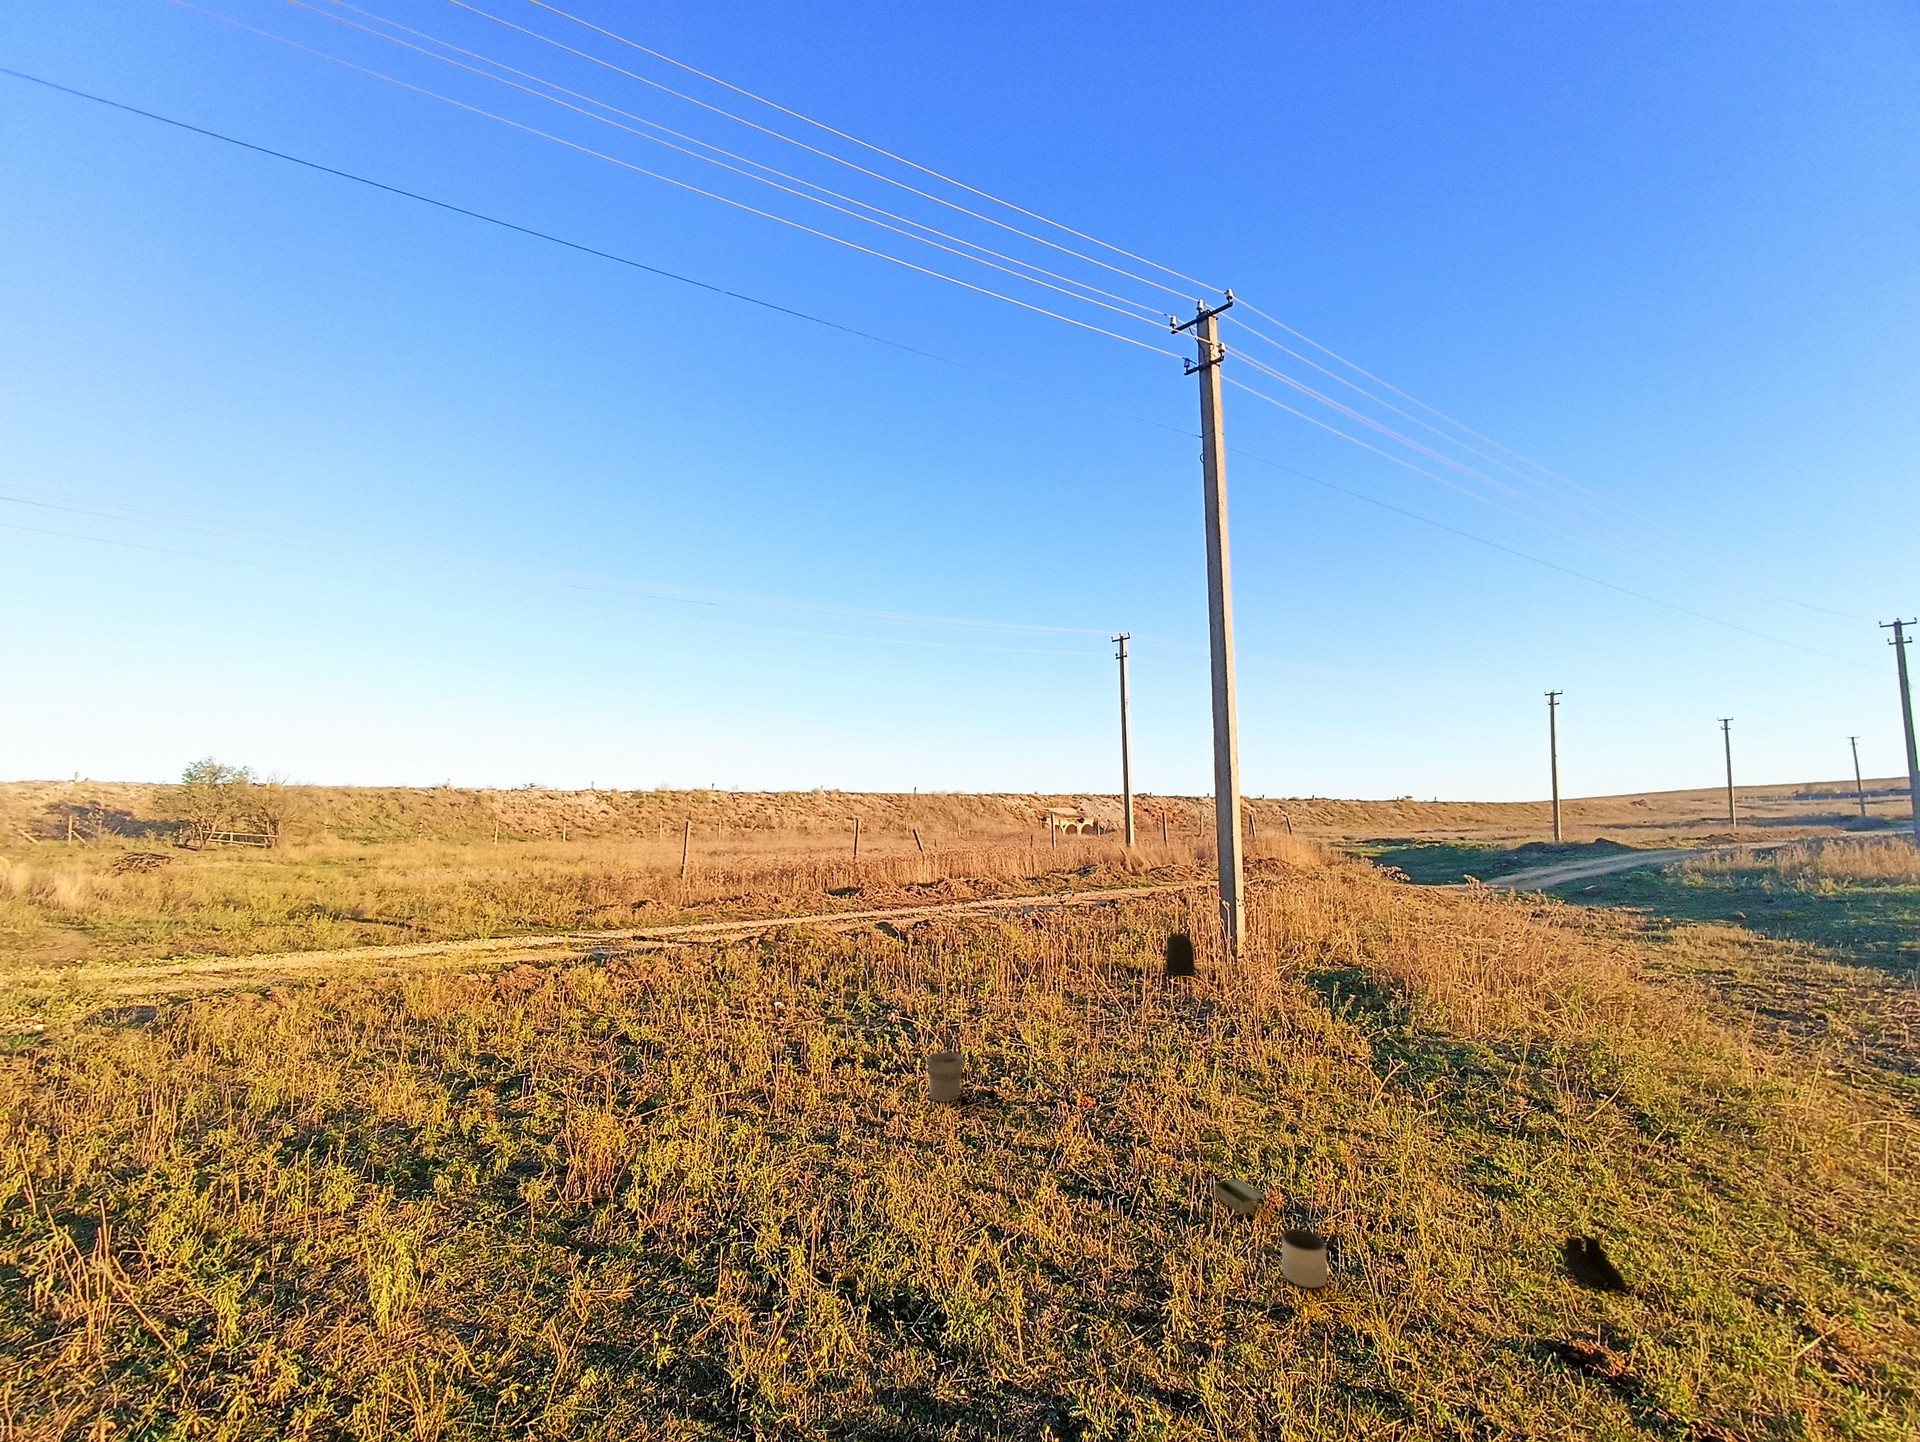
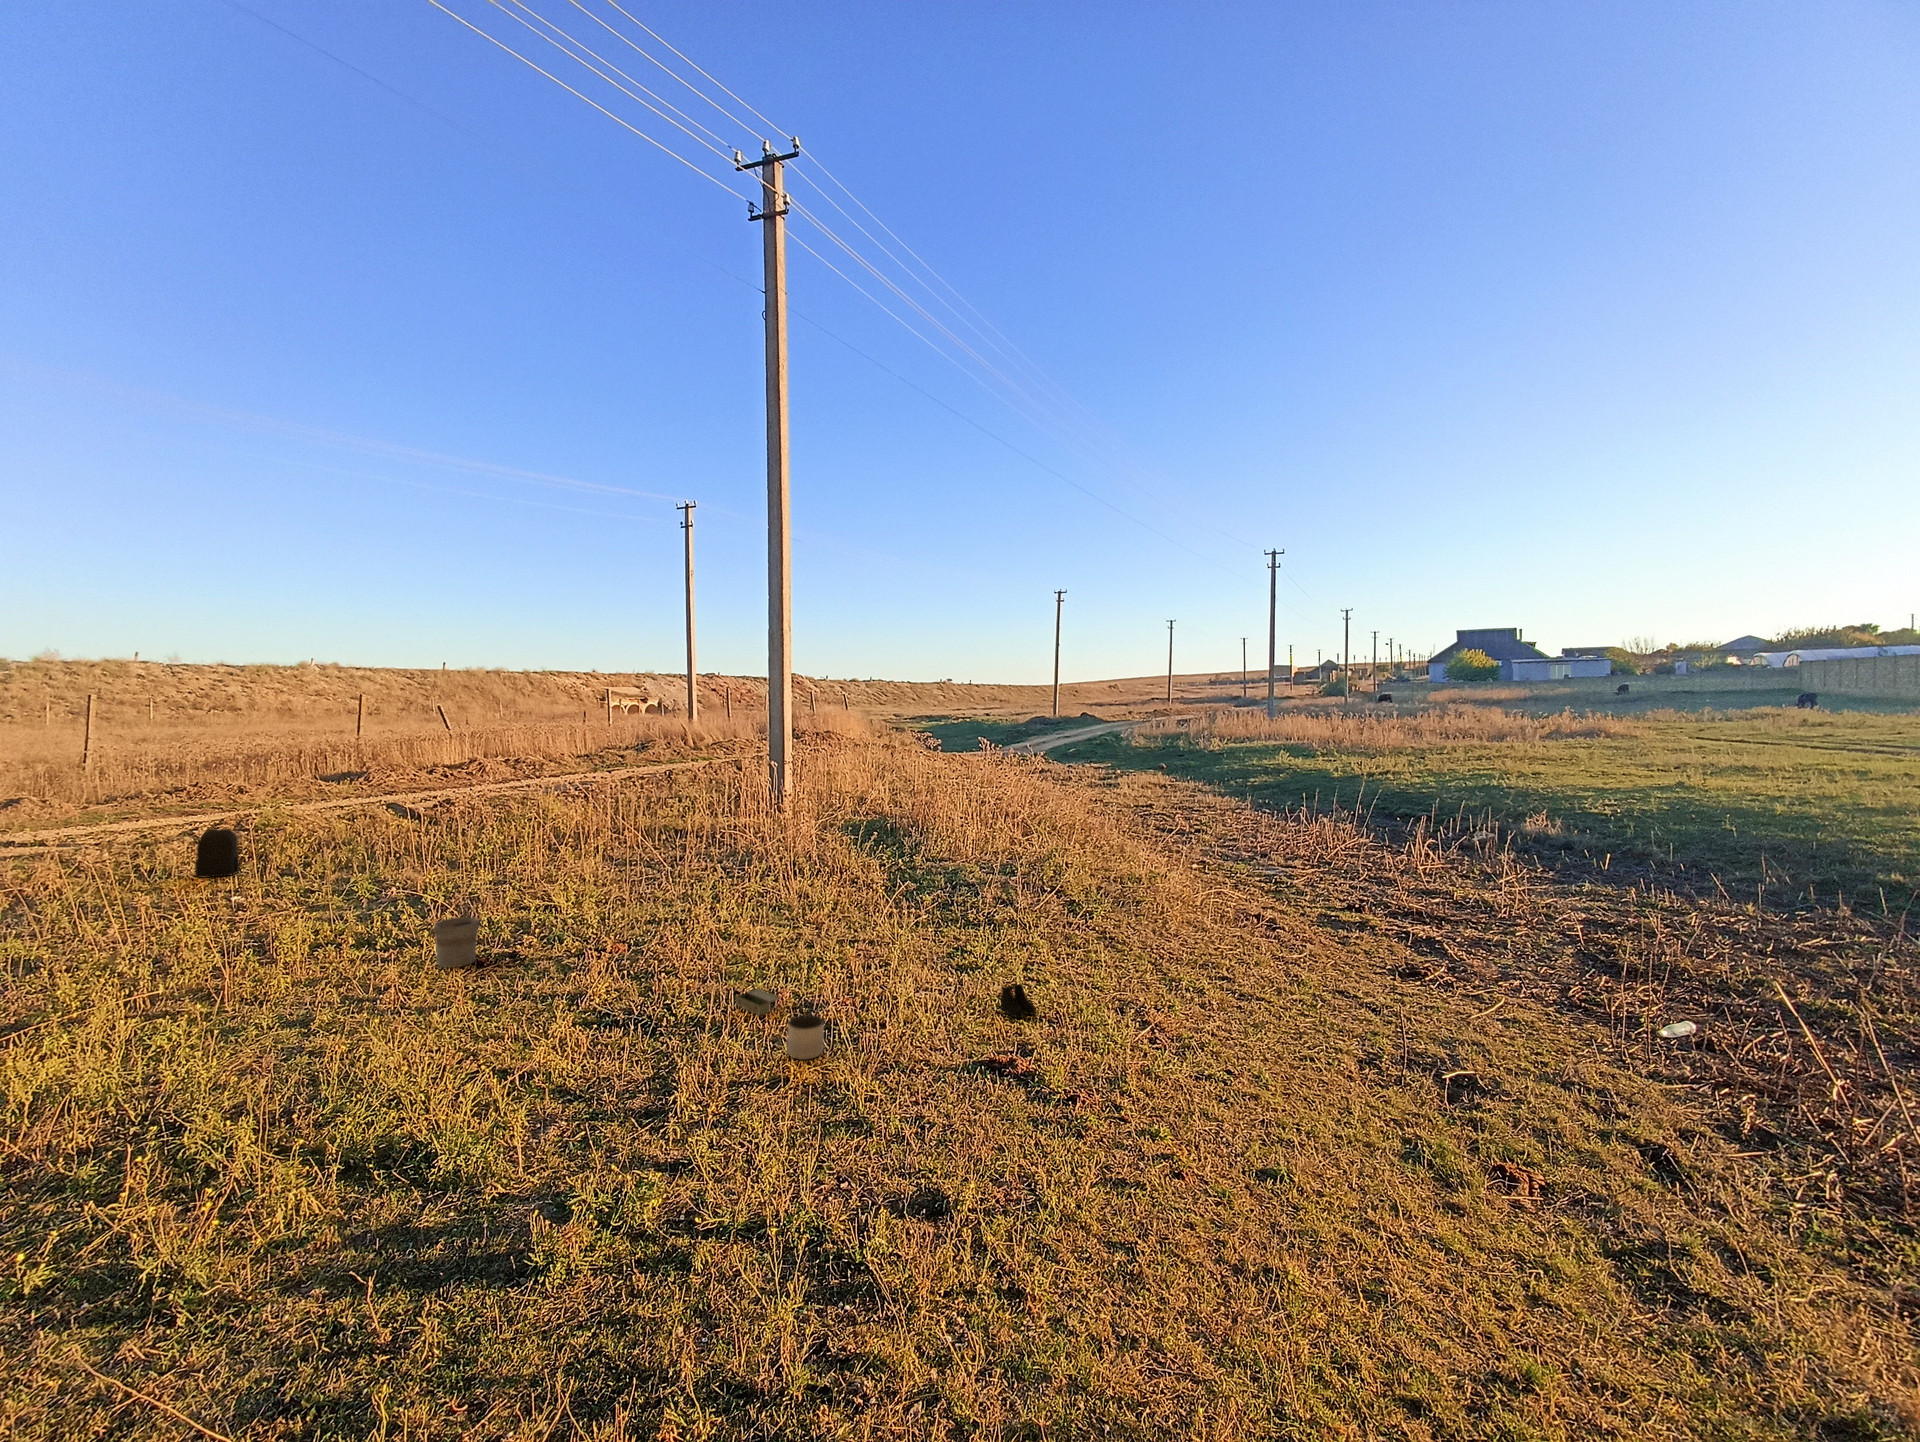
backpack: present [1166,933,1195,975] -> present [195,828,240,878]

